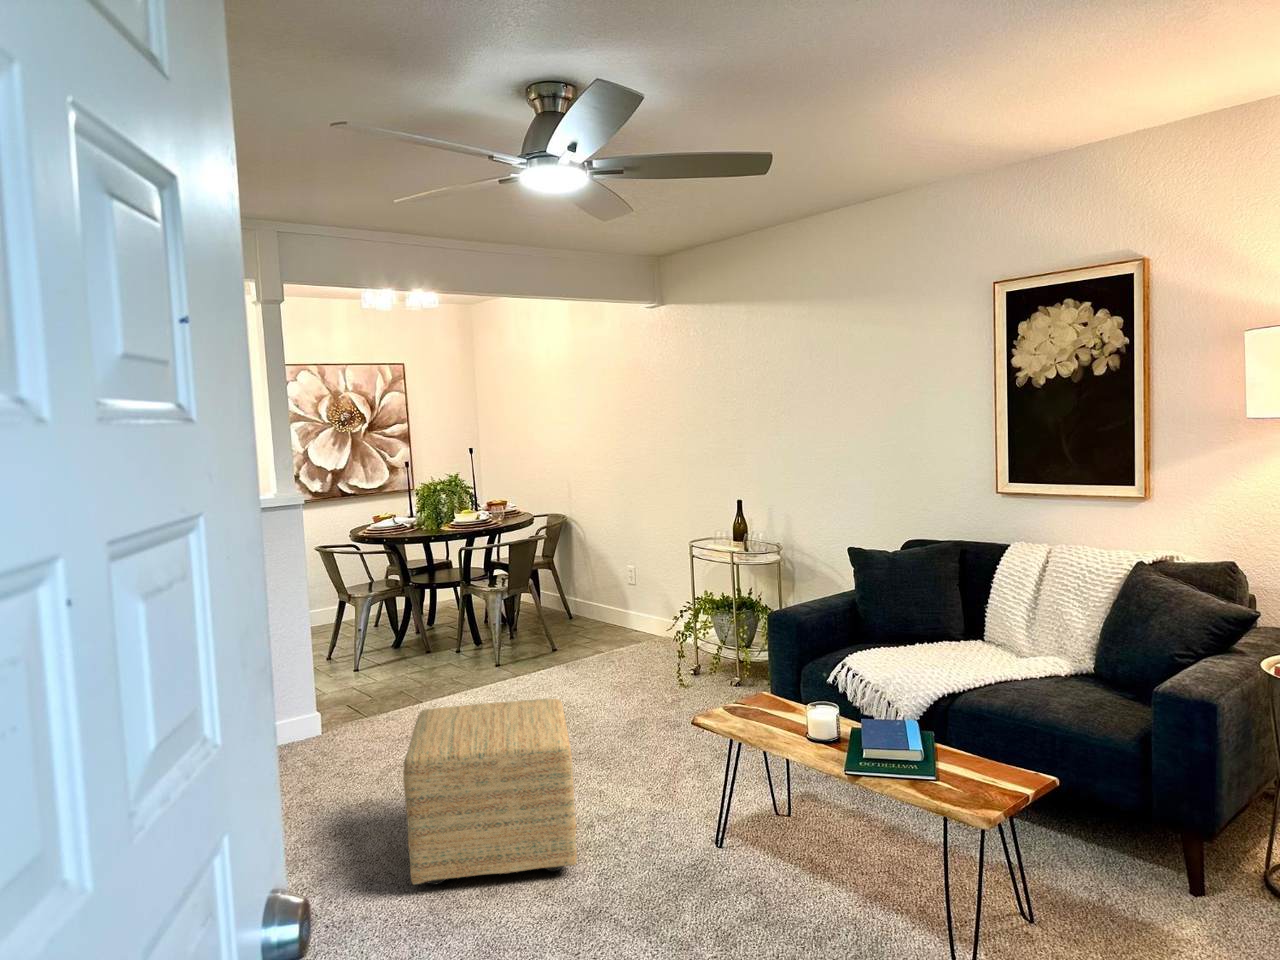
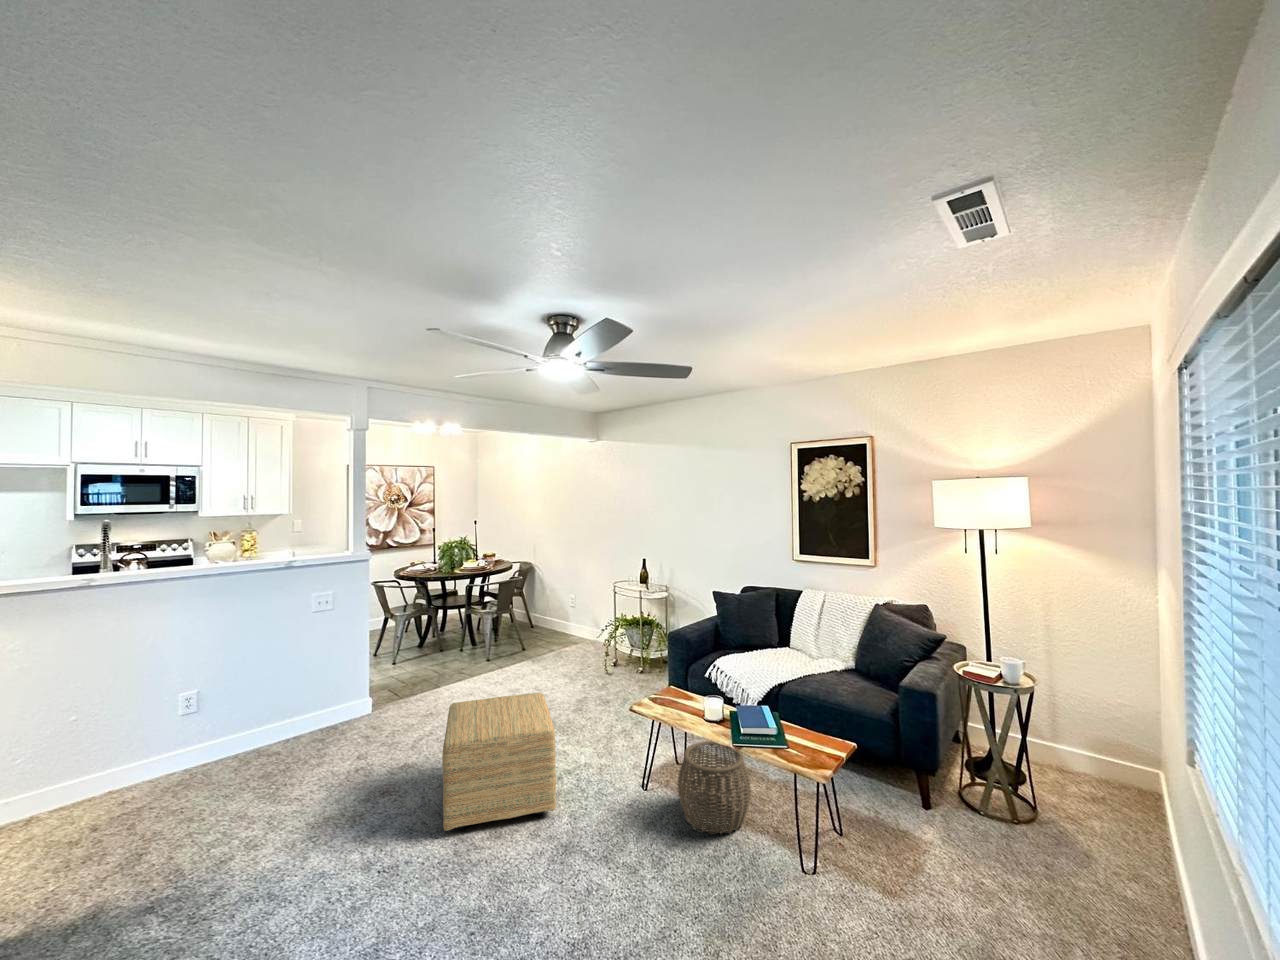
woven basket: none [765,773,885,910] -> present [677,741,752,834]

